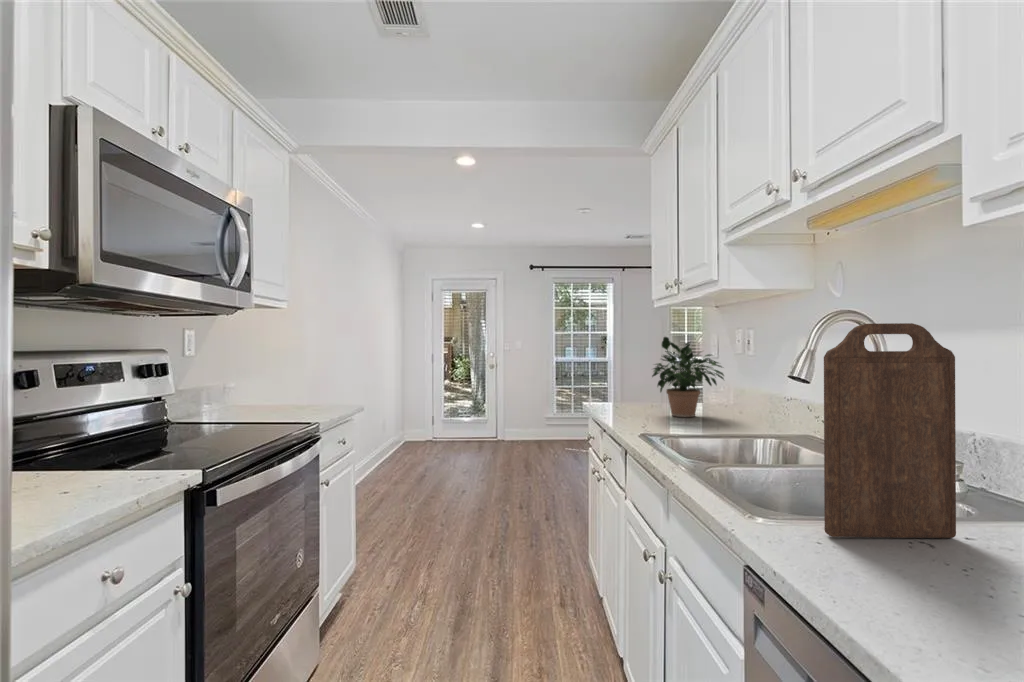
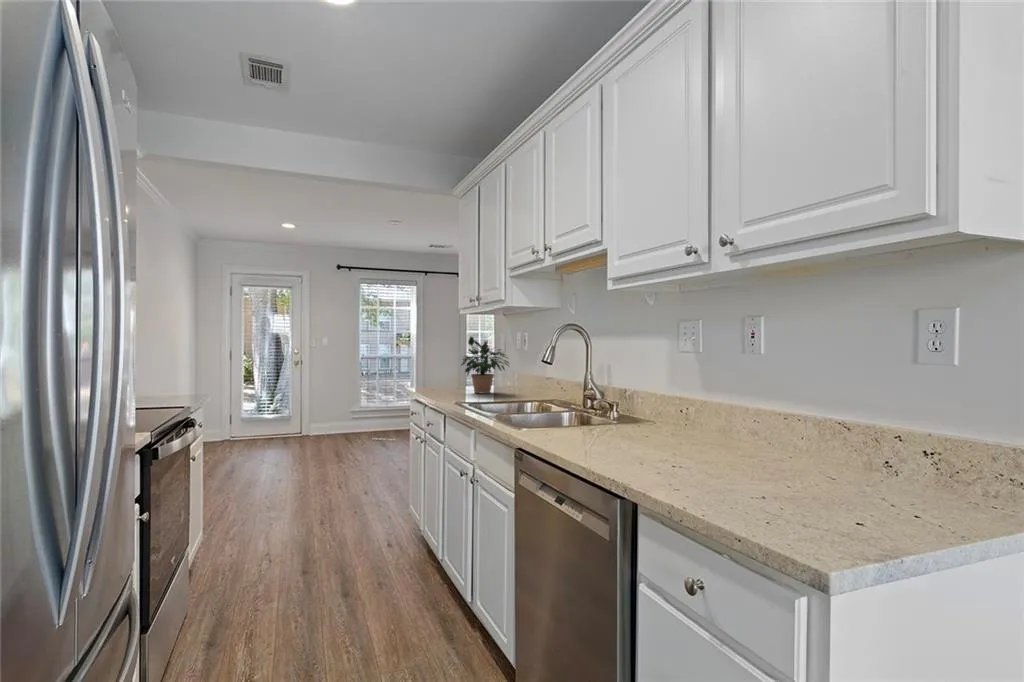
cutting board: present [824,323,956,538] -> none [552,333,603,431]

